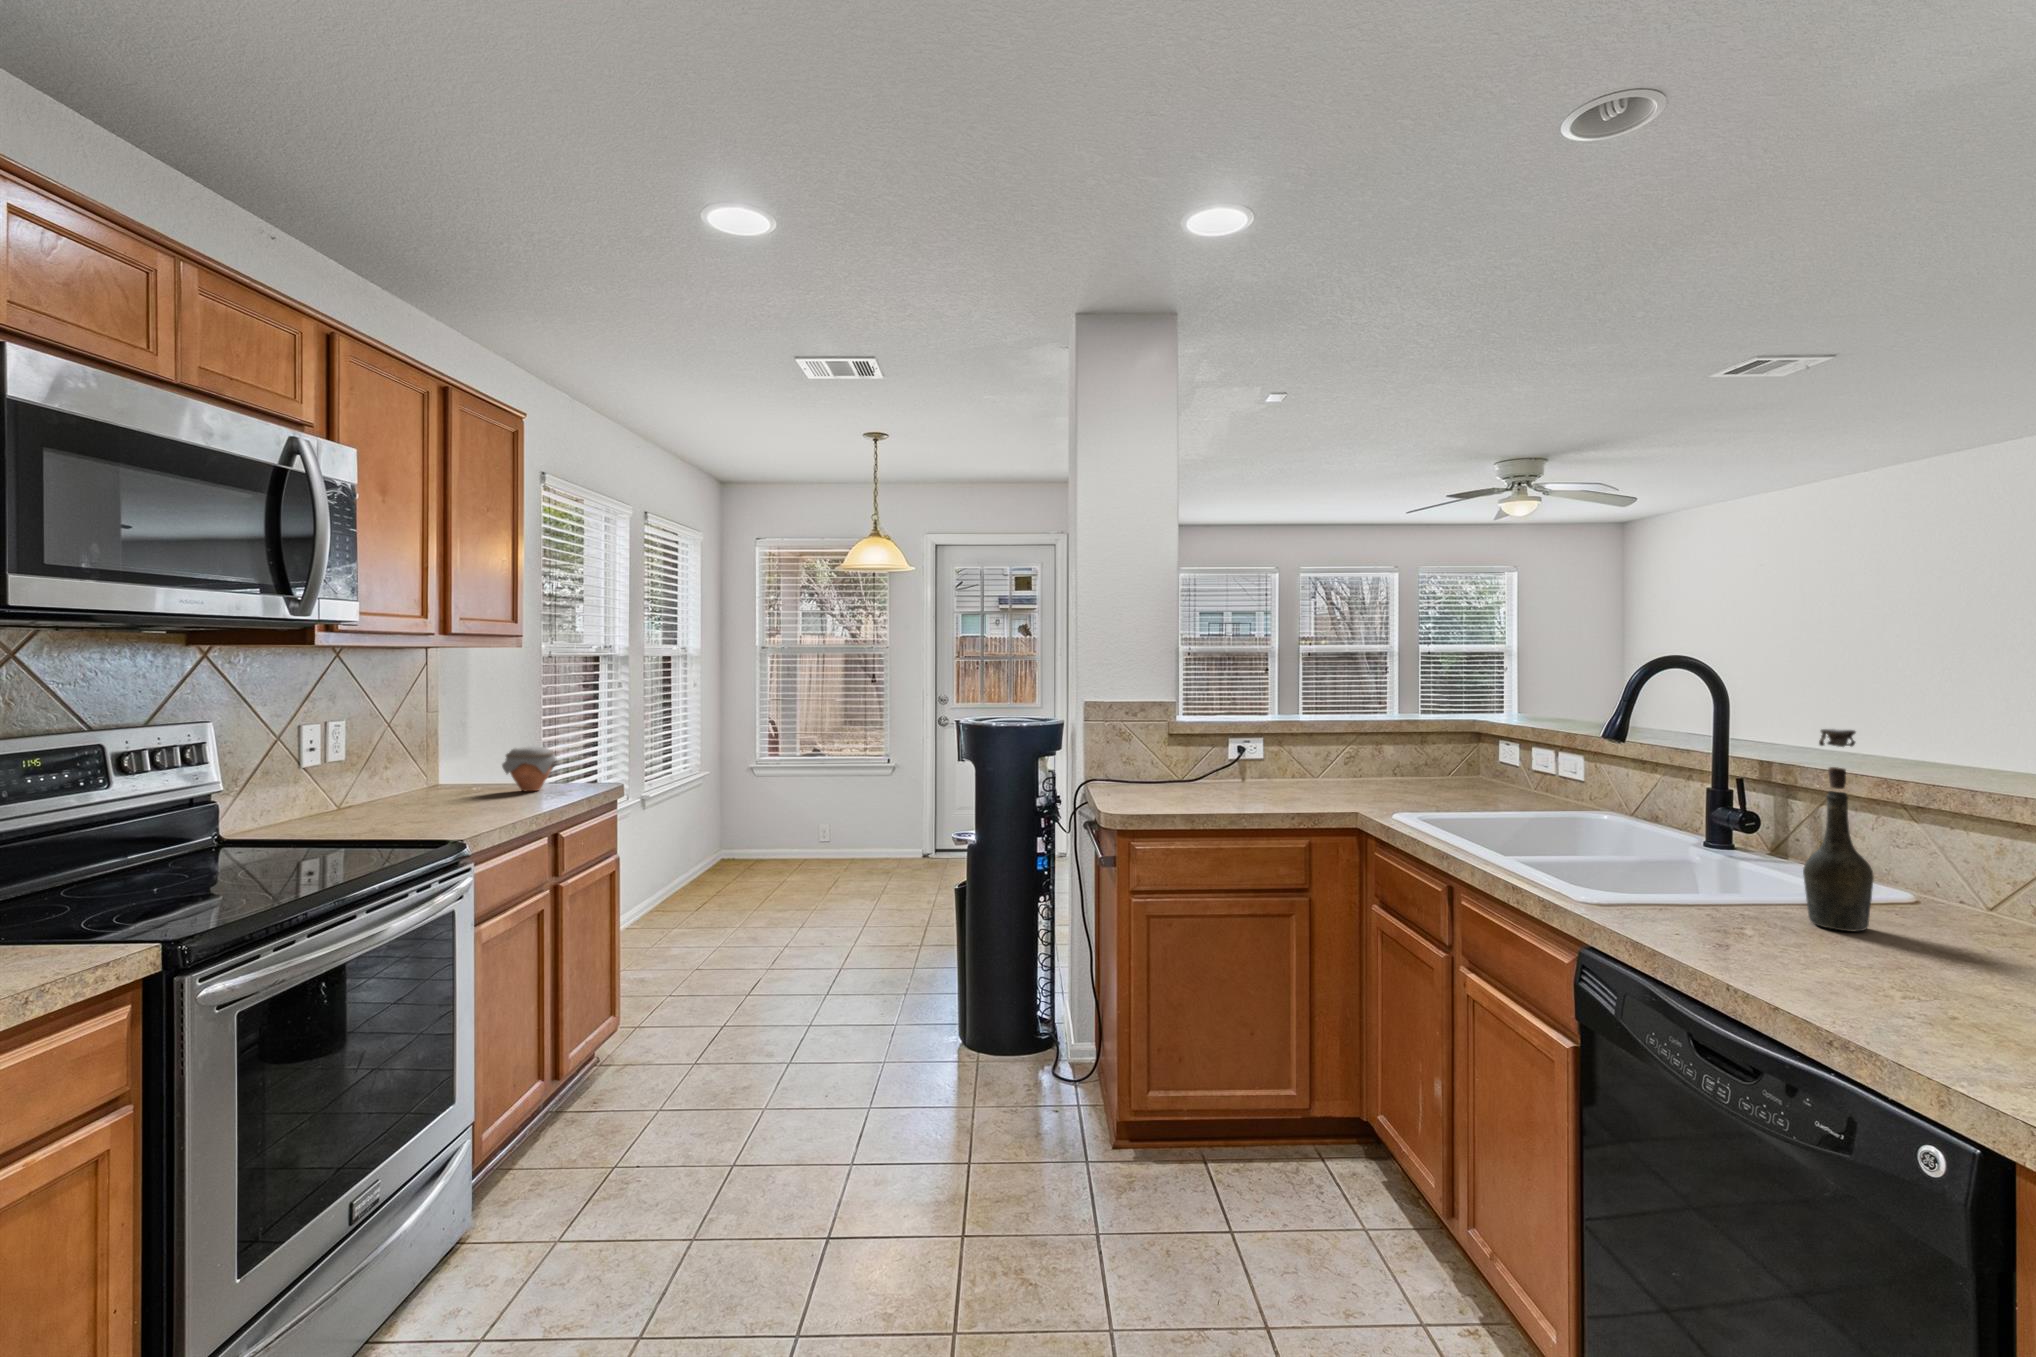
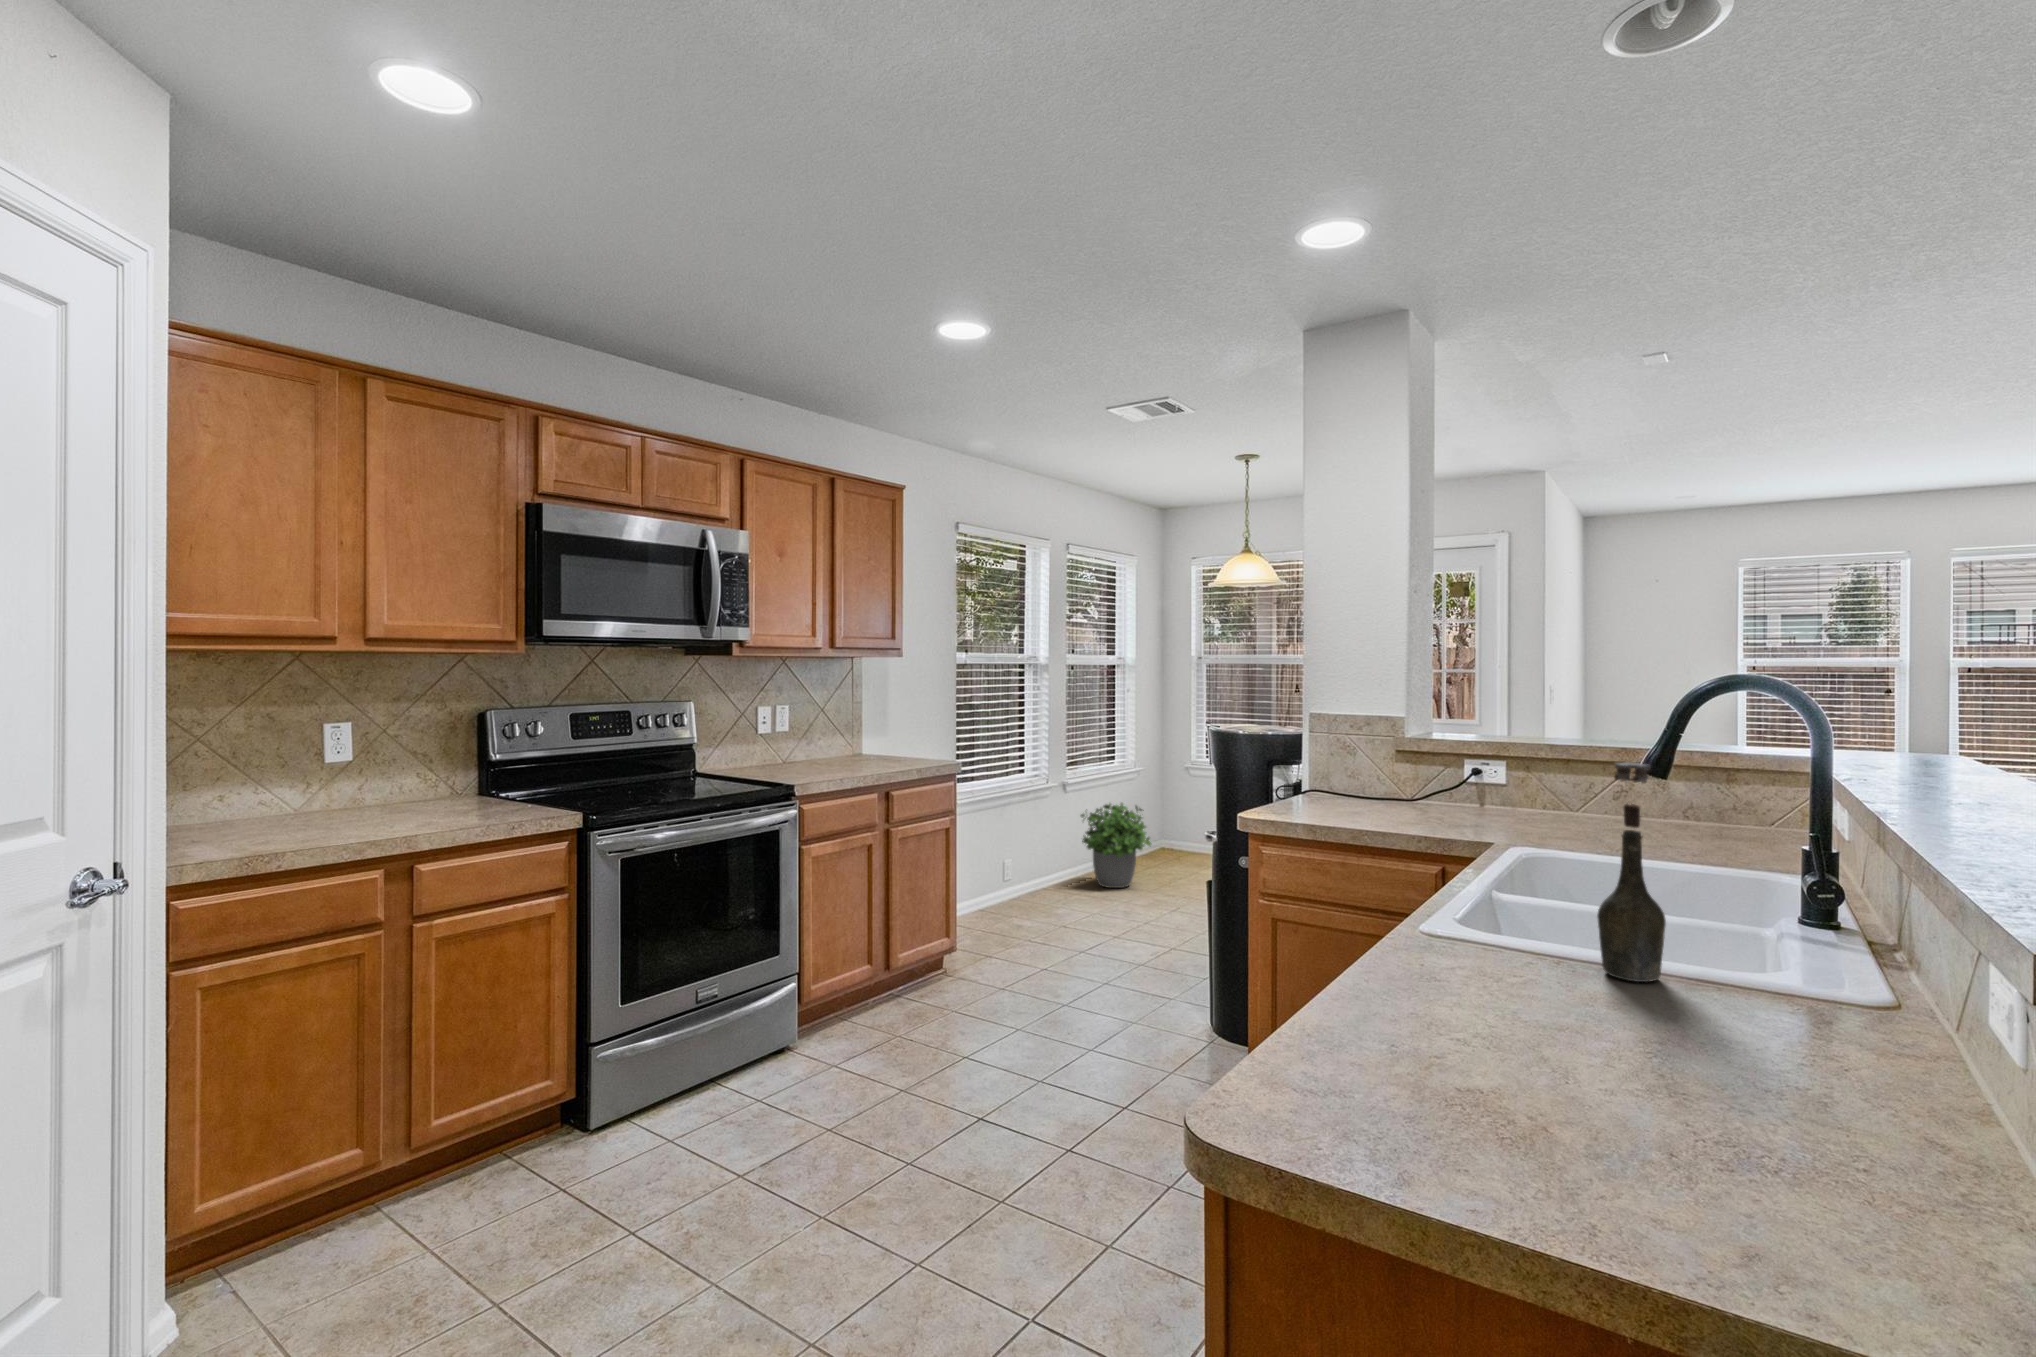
jar: present [502,746,556,791] -> none [882,730,920,763]
potted plant: none [656,812,743,911] -> present [1081,803,1151,888]

